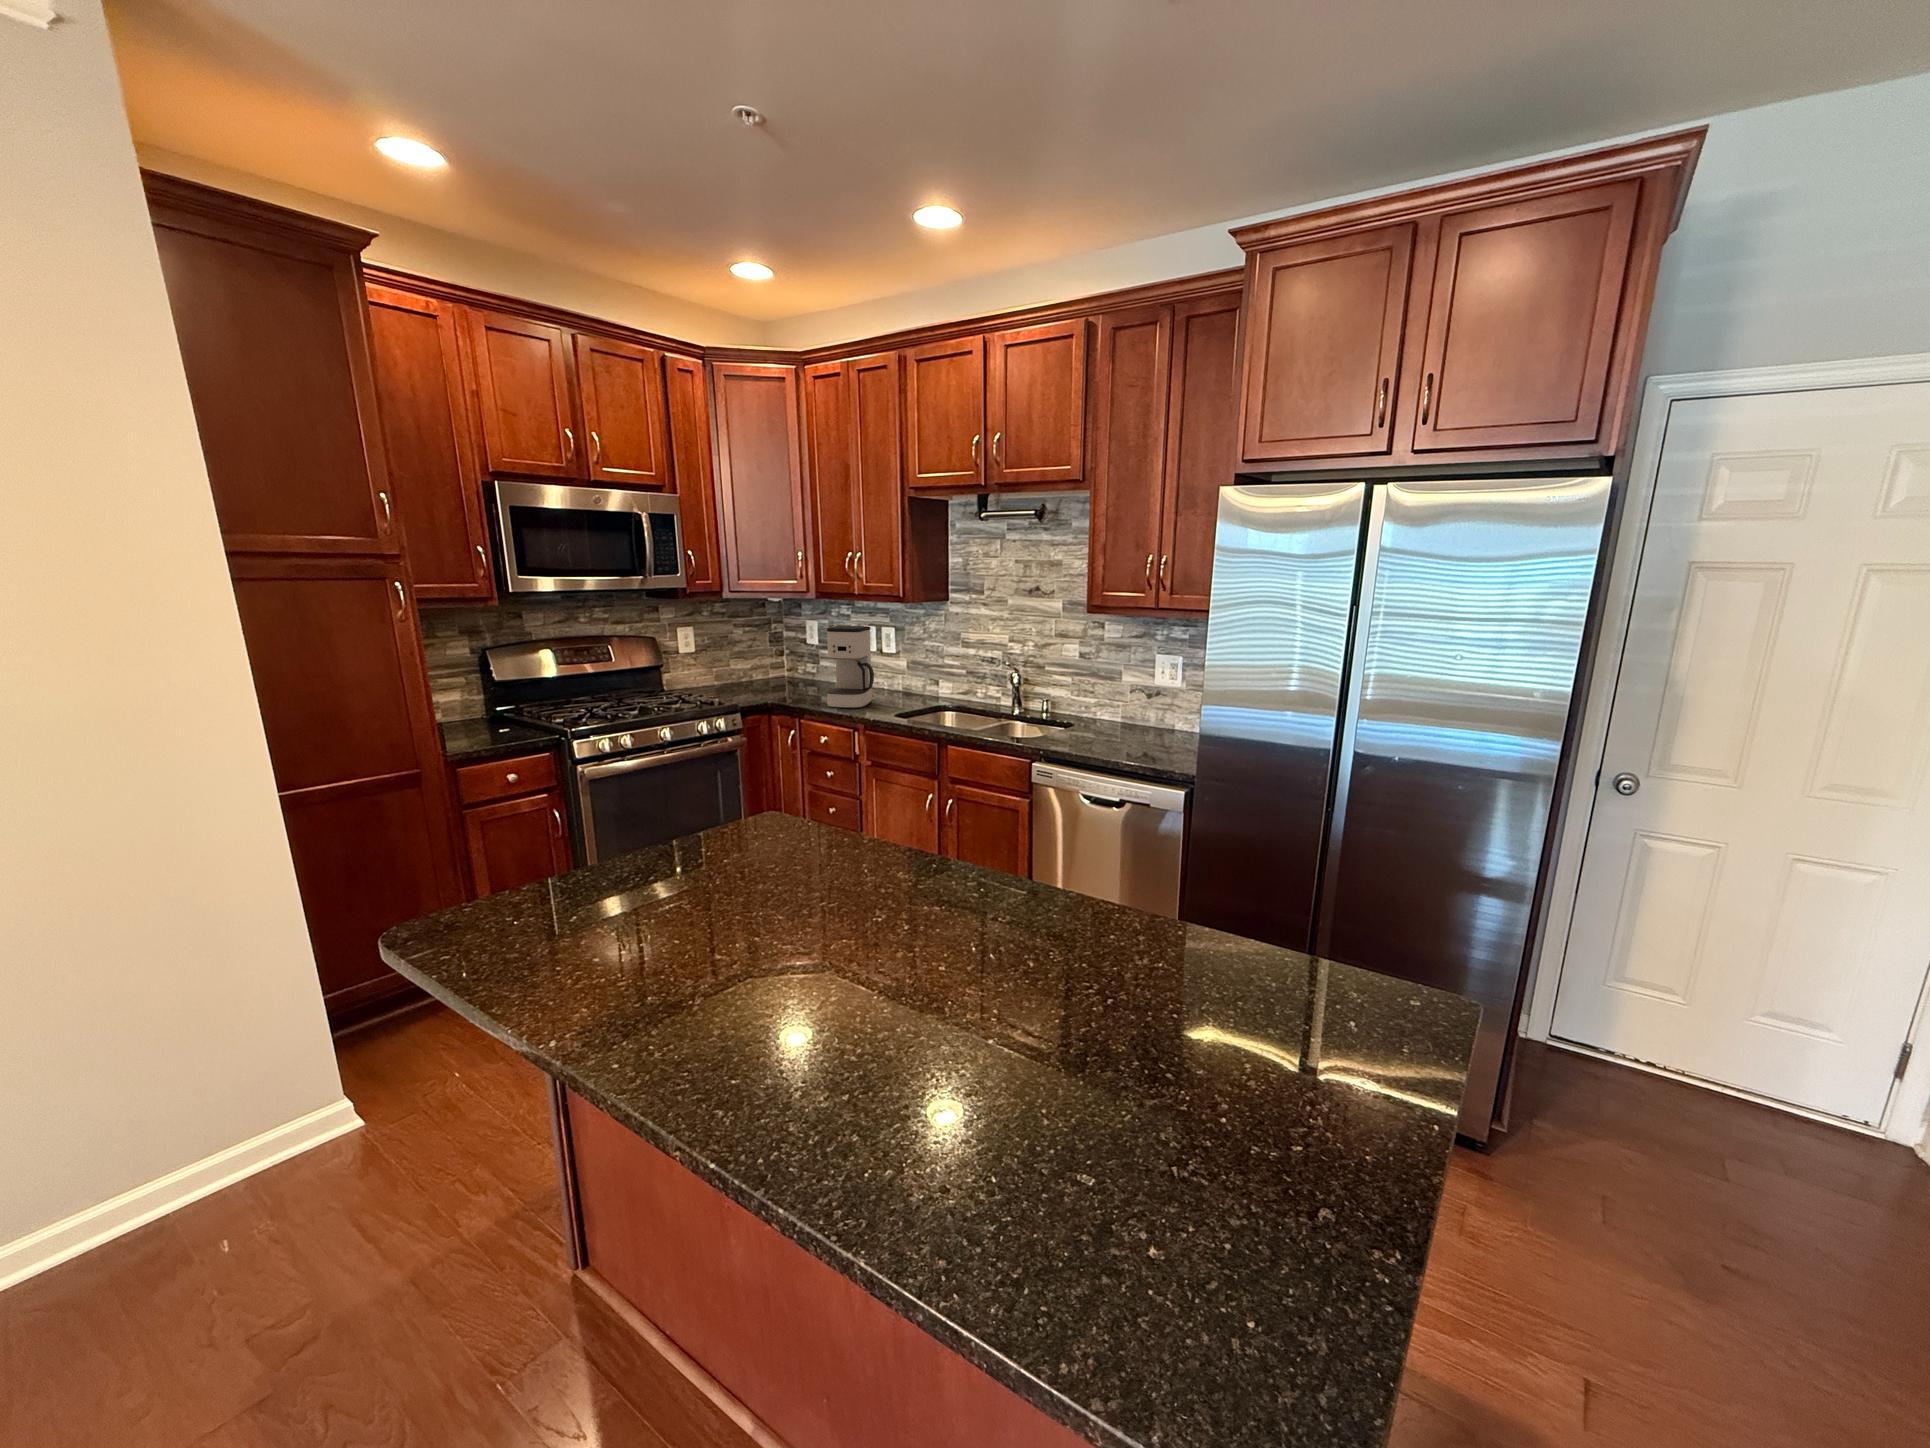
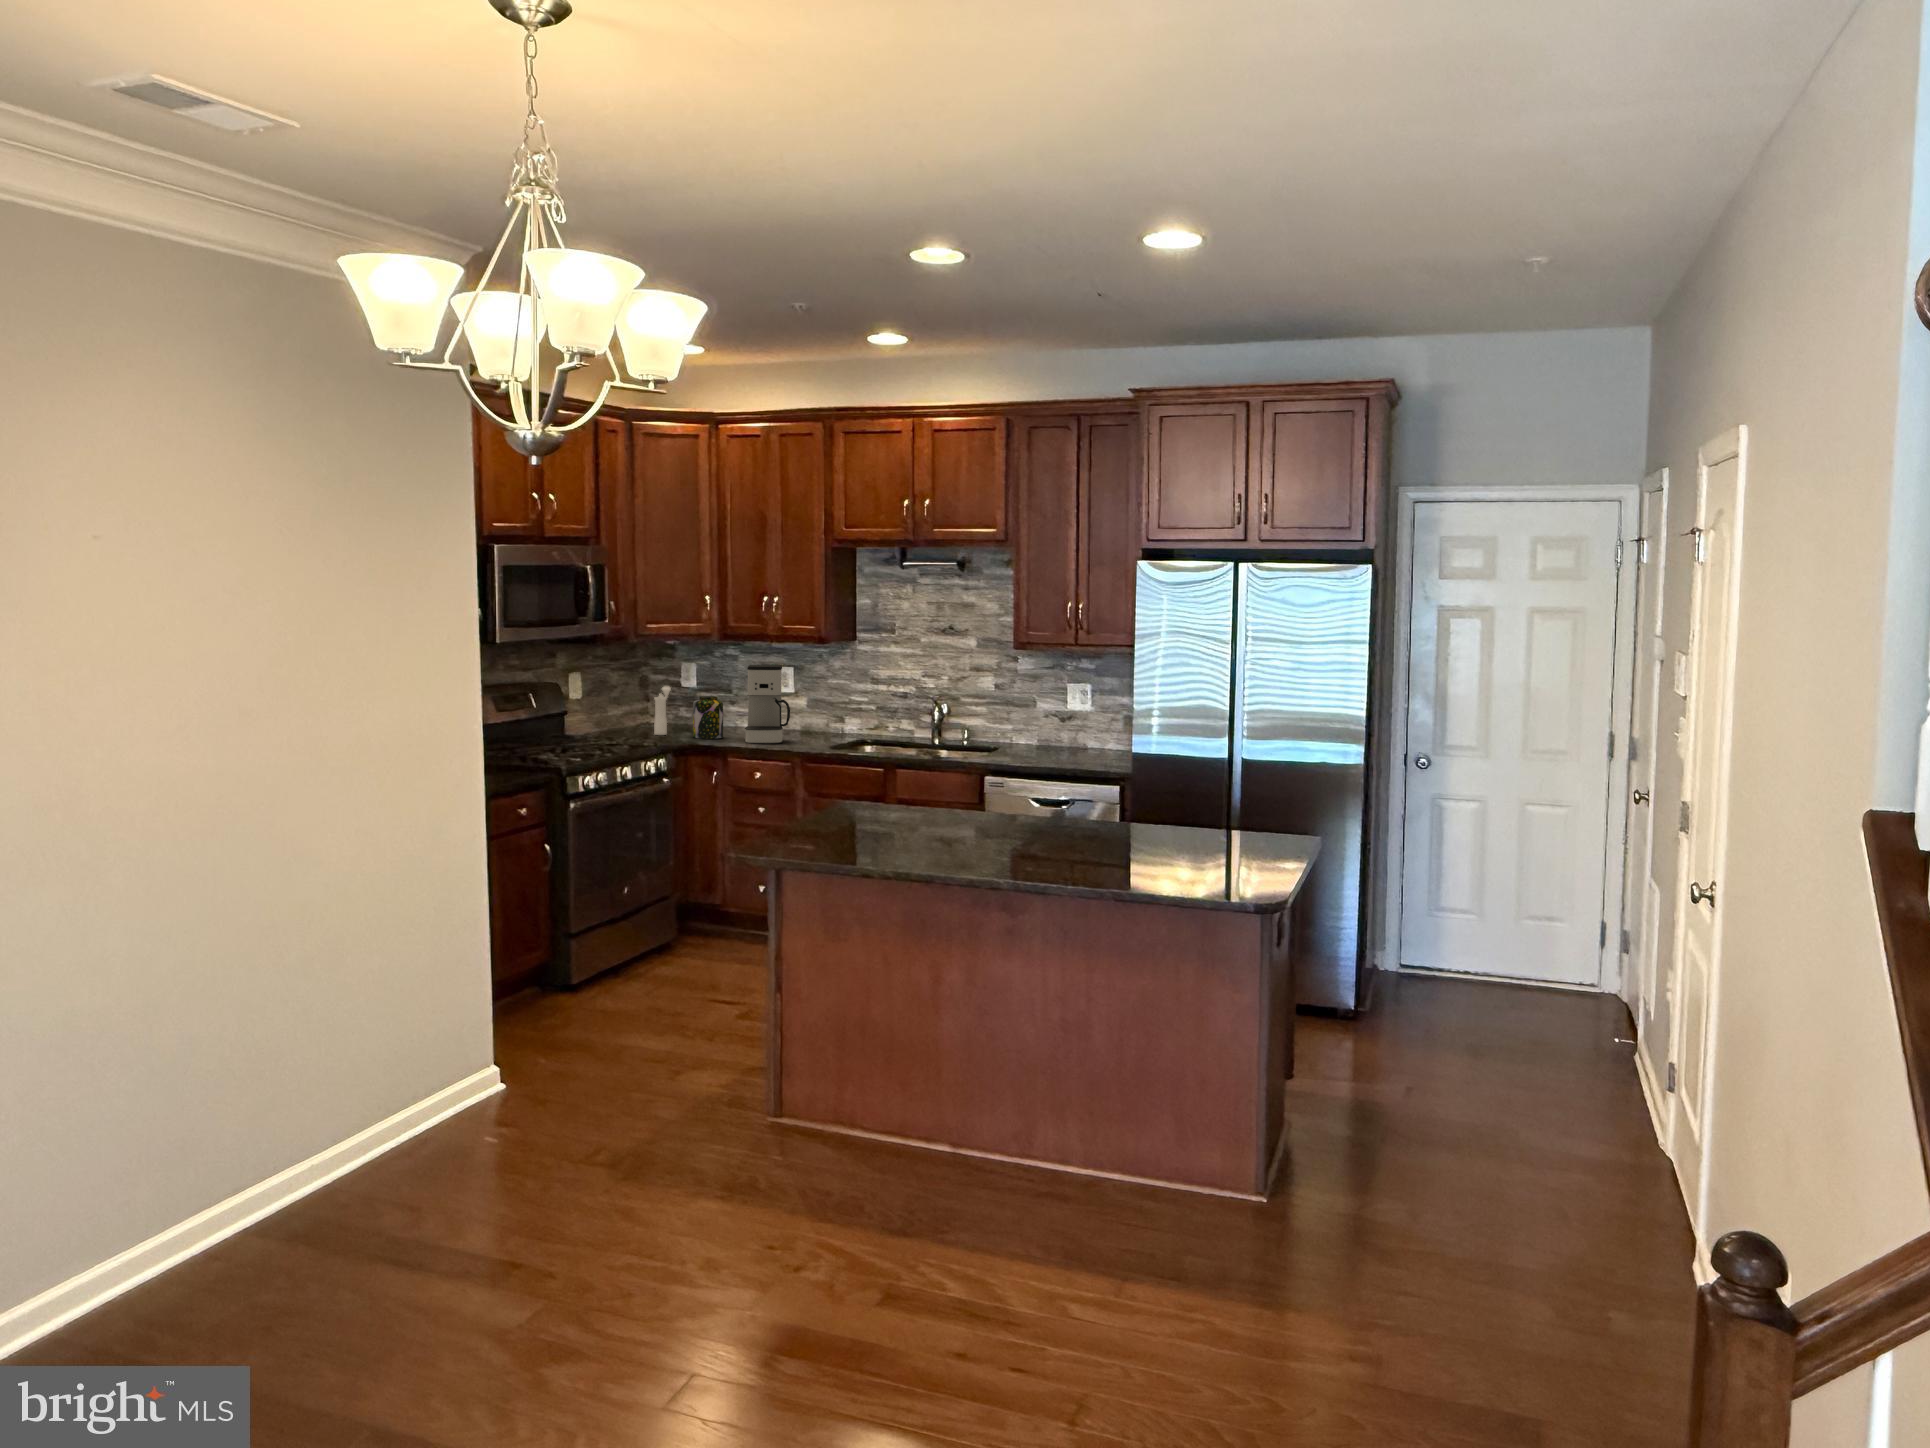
pepper mill: none [759,644,782,692] -> present [654,686,671,735]
jar: none [789,656,819,699] -> present [693,696,723,739]

